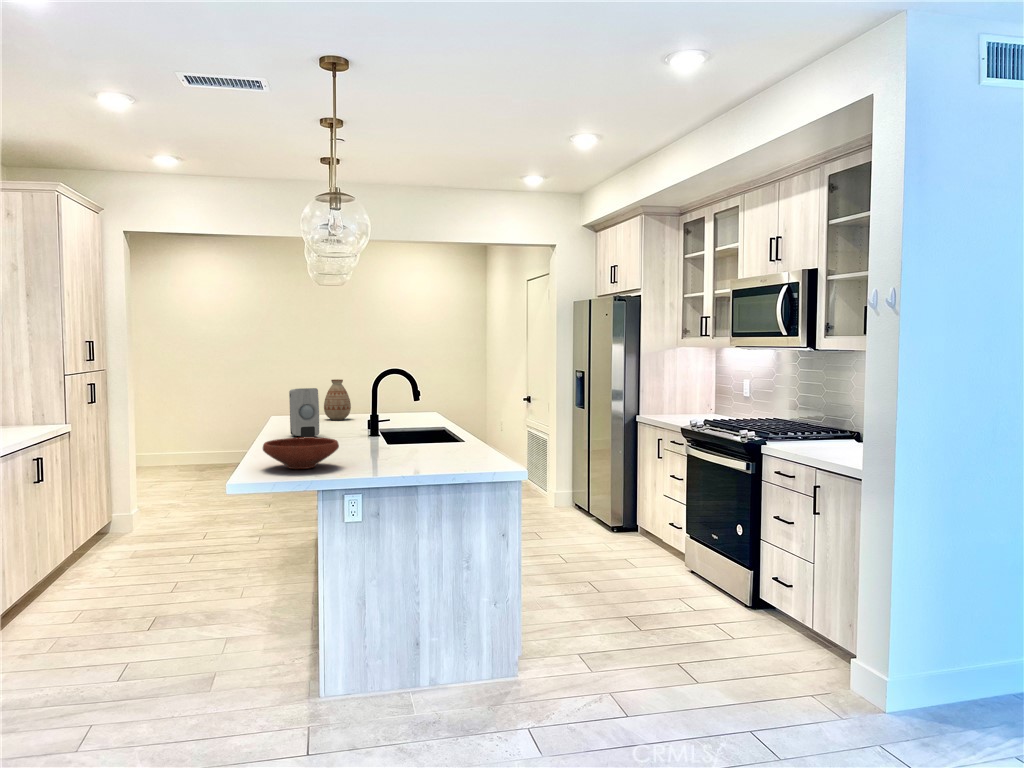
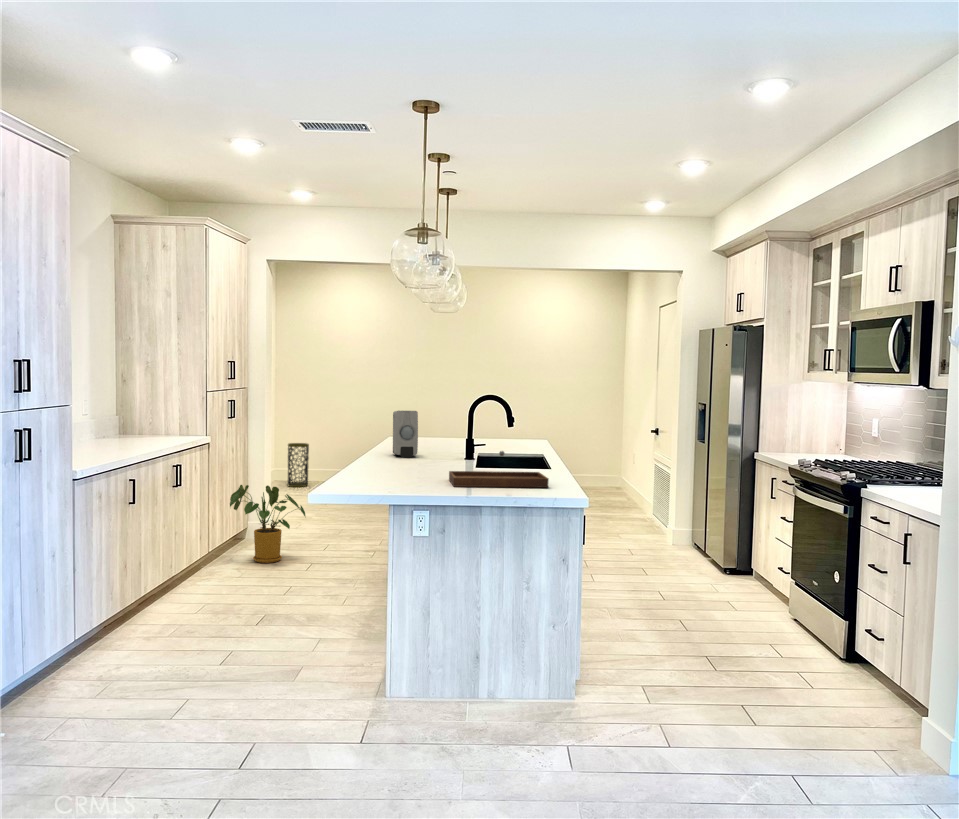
vase: present [324,379,351,420] -> none [432,403,457,443]
trash can: none [153,426,177,472] -> present [288,443,309,487]
tray: none [369,427,479,470] -> present [449,451,549,487]
bowl: present [263,437,339,469] -> none [354,454,421,482]
house plant: none [96,475,187,560] -> present [230,485,305,563]

